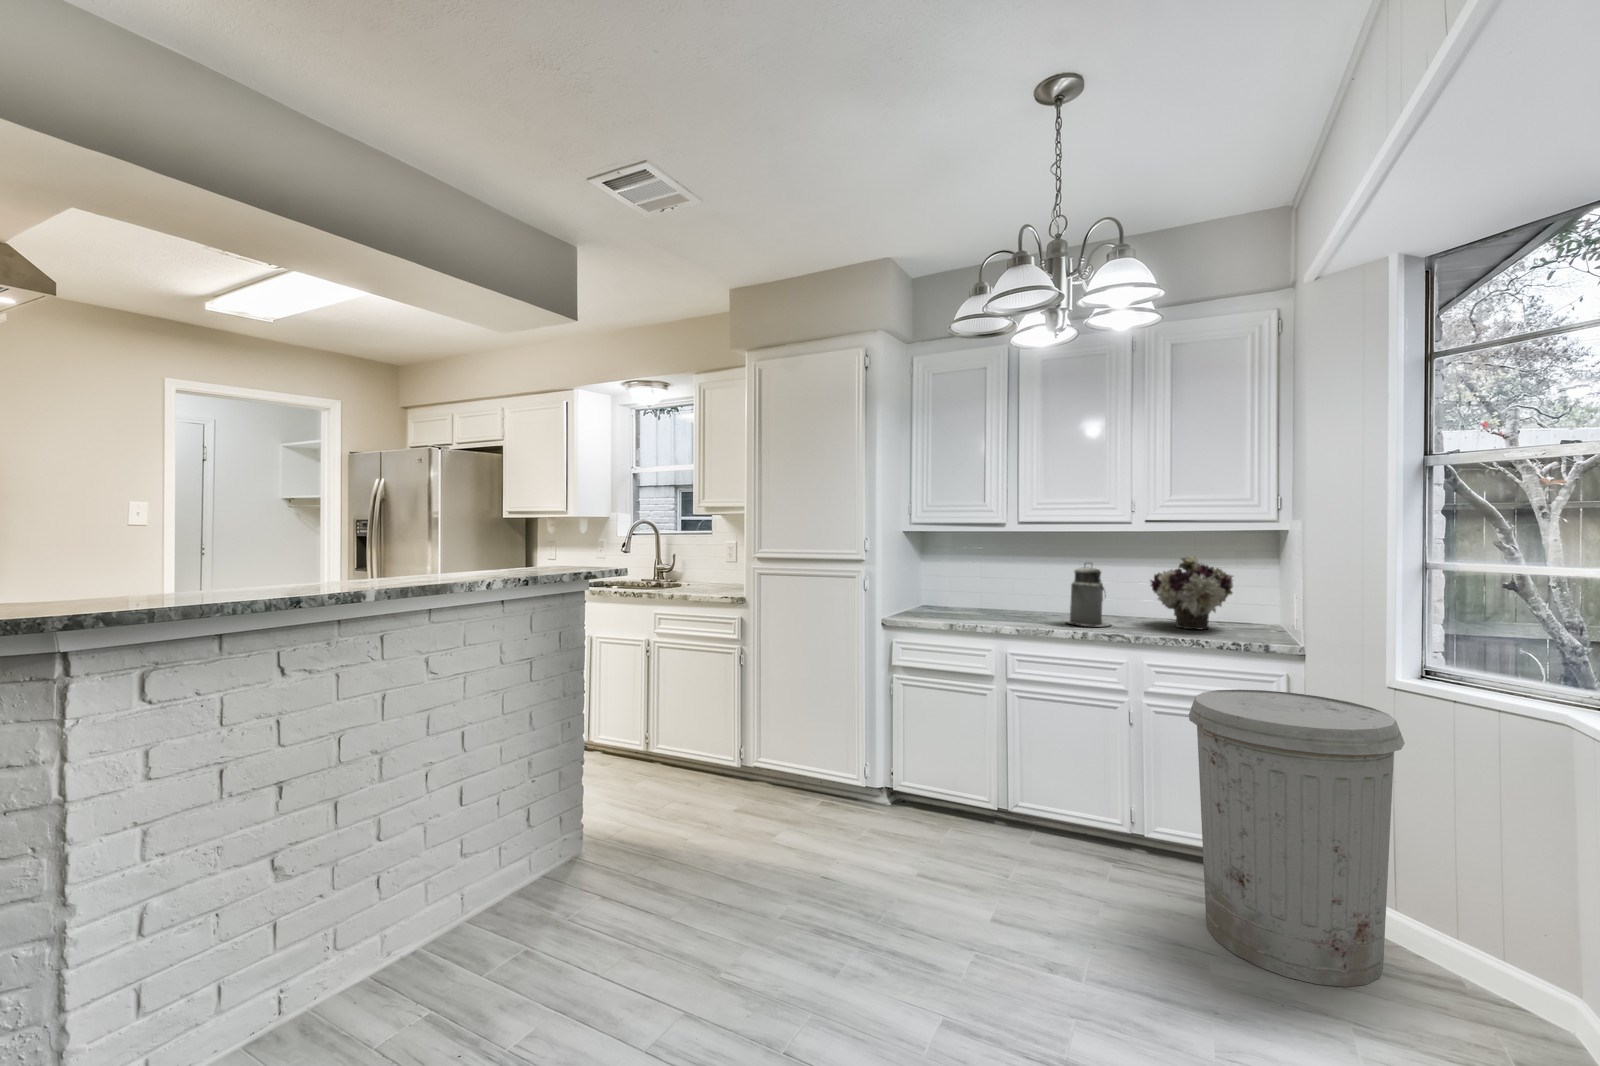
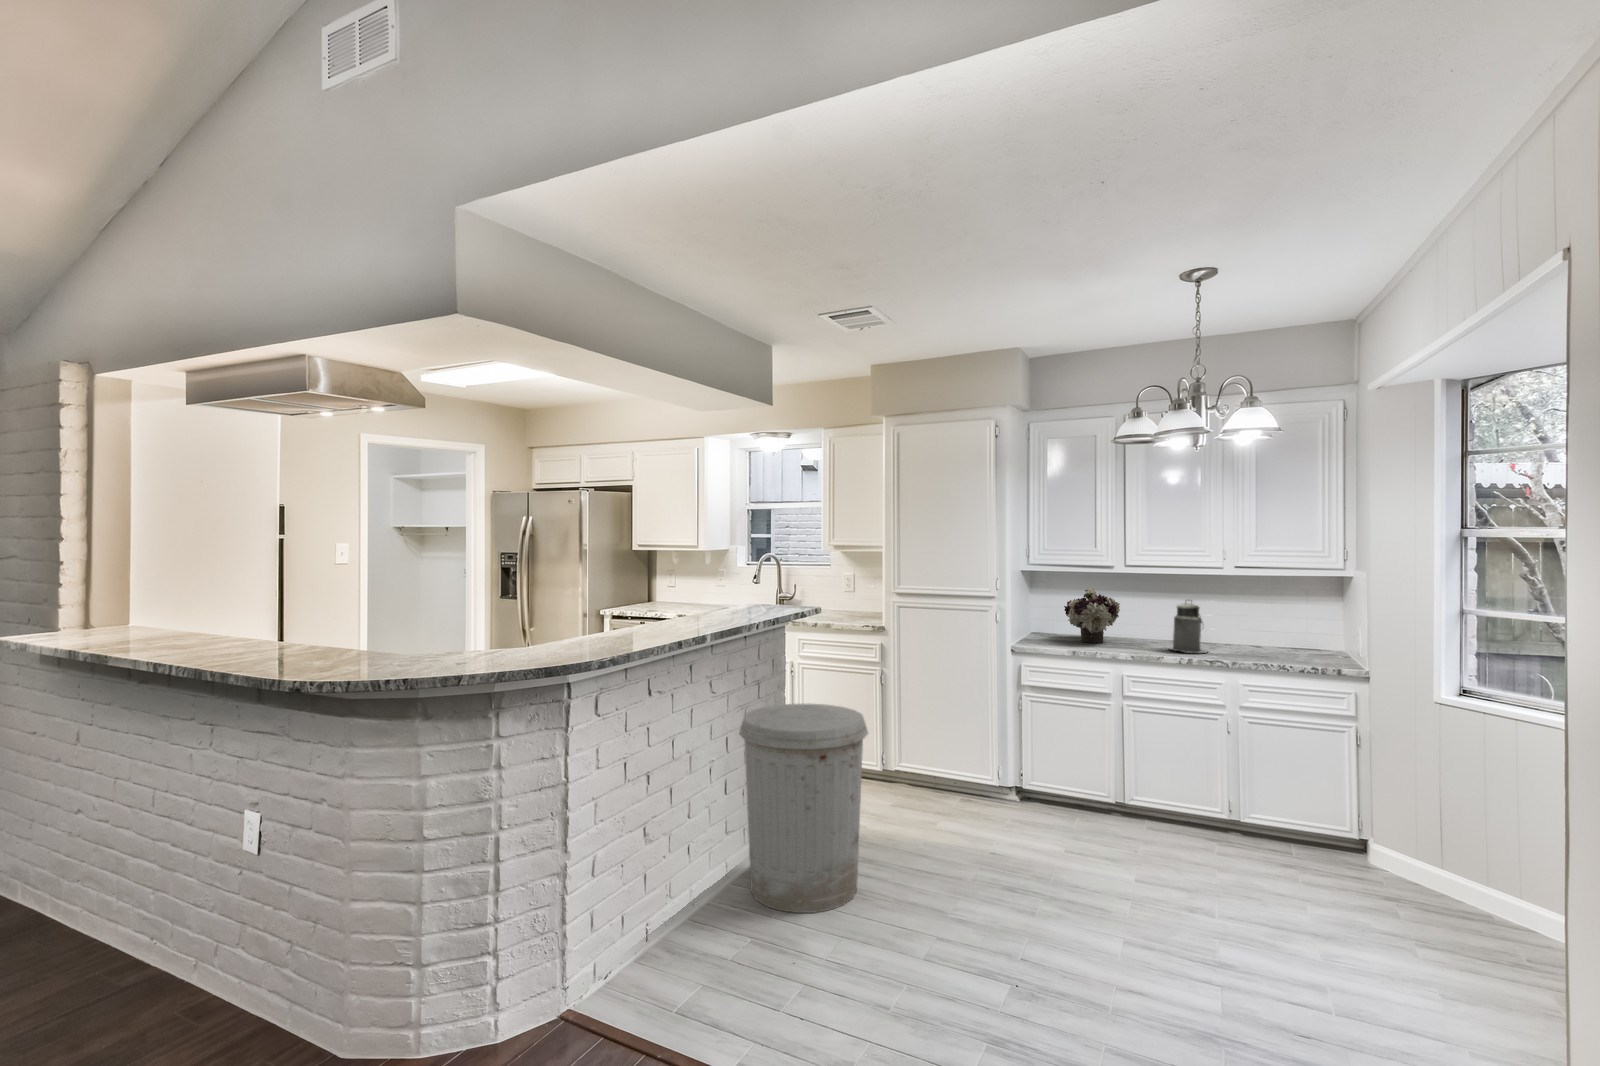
flower arrangement: present [1151,555,1233,629] -> present [1064,588,1120,643]
trash can: present [1189,689,1405,987] -> present [739,704,868,913]

